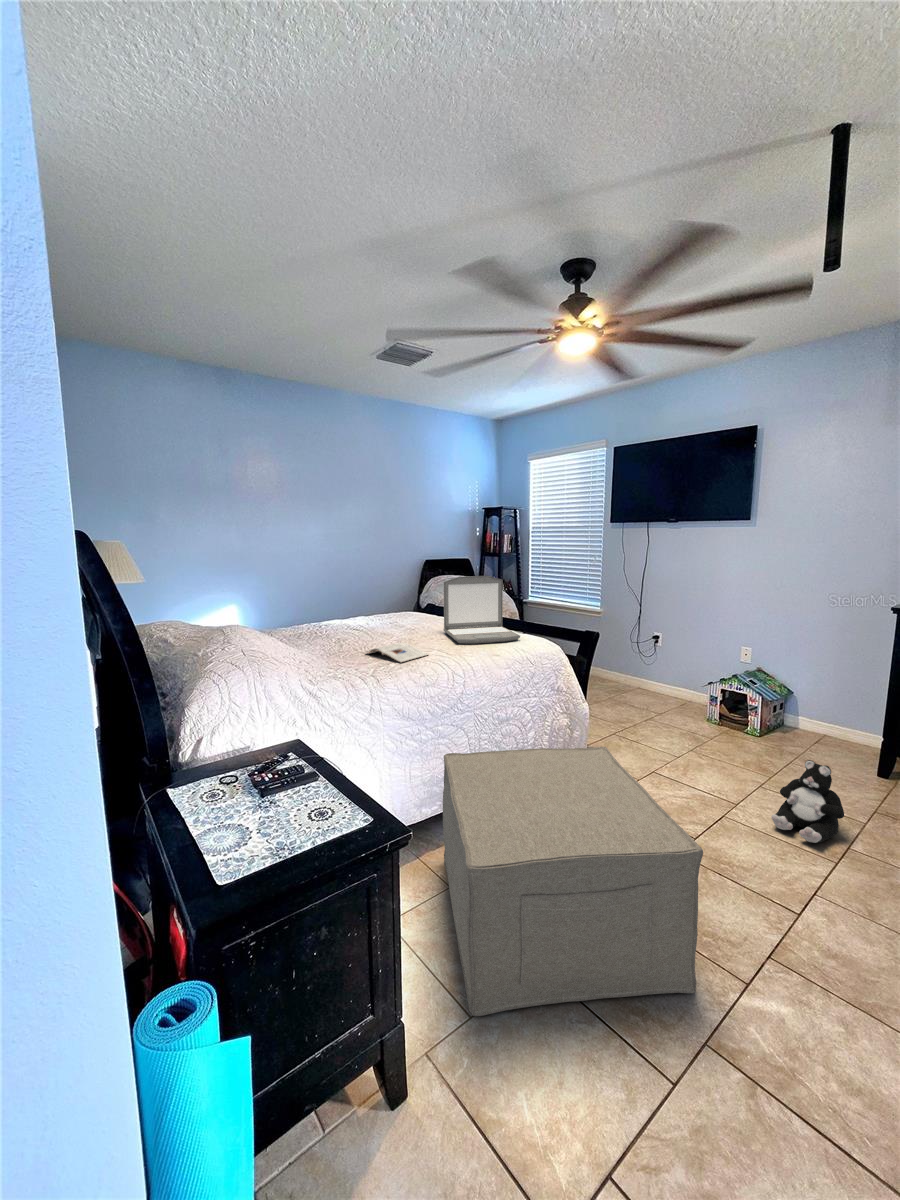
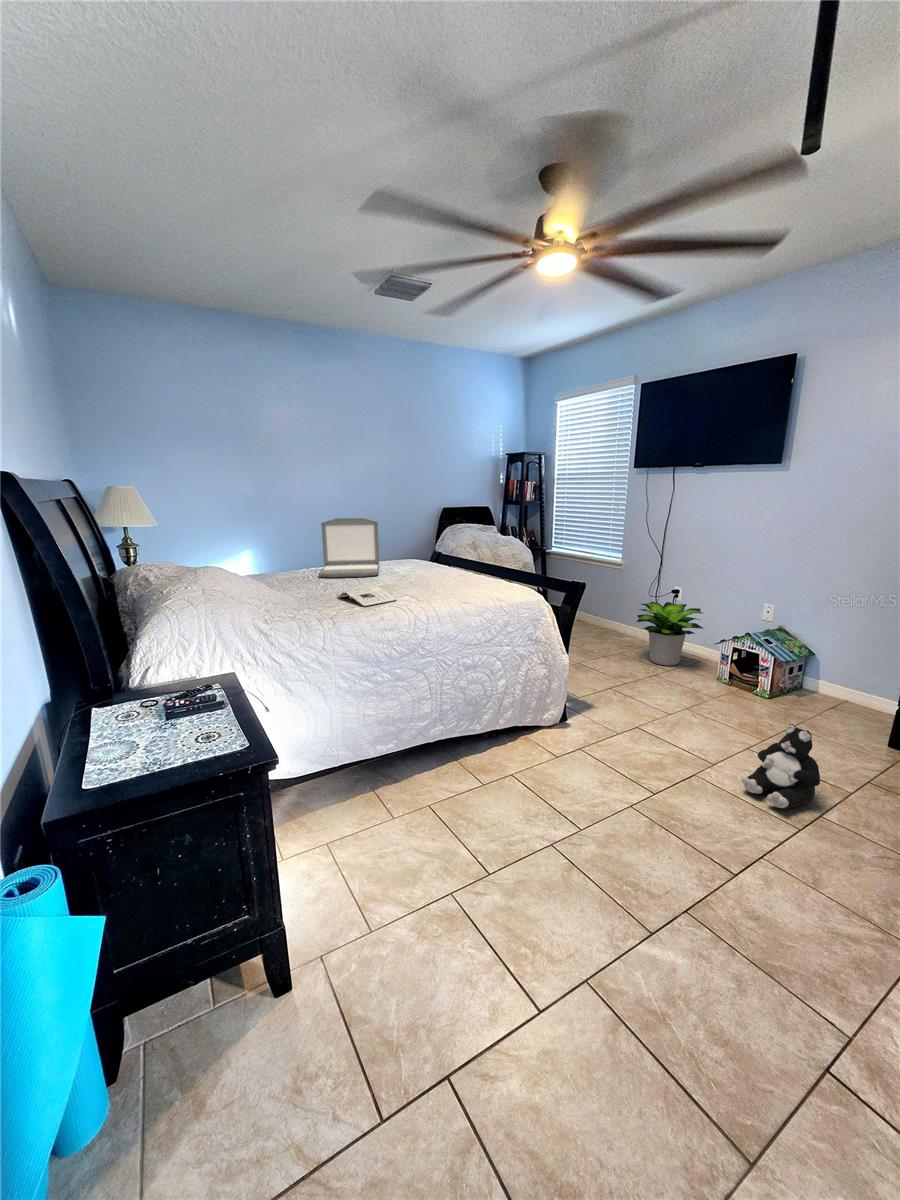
laptop: present [444,576,520,644] -> present [318,518,379,577]
potted plant: none [626,647,692,708] -> present [636,602,703,666]
ottoman: present [443,747,703,1016] -> none [361,695,603,935]

